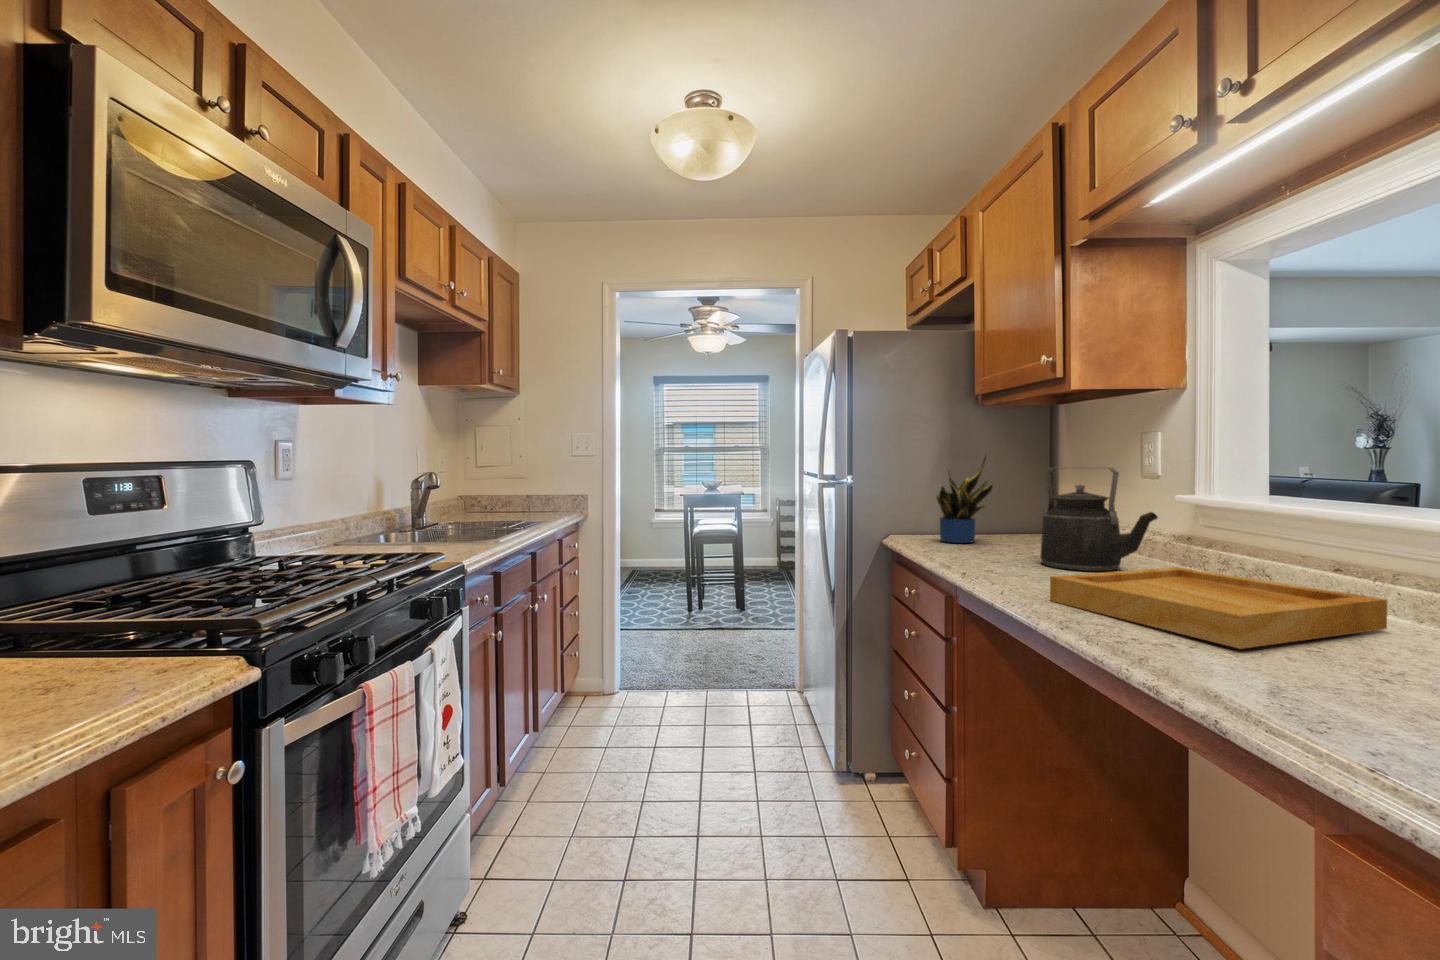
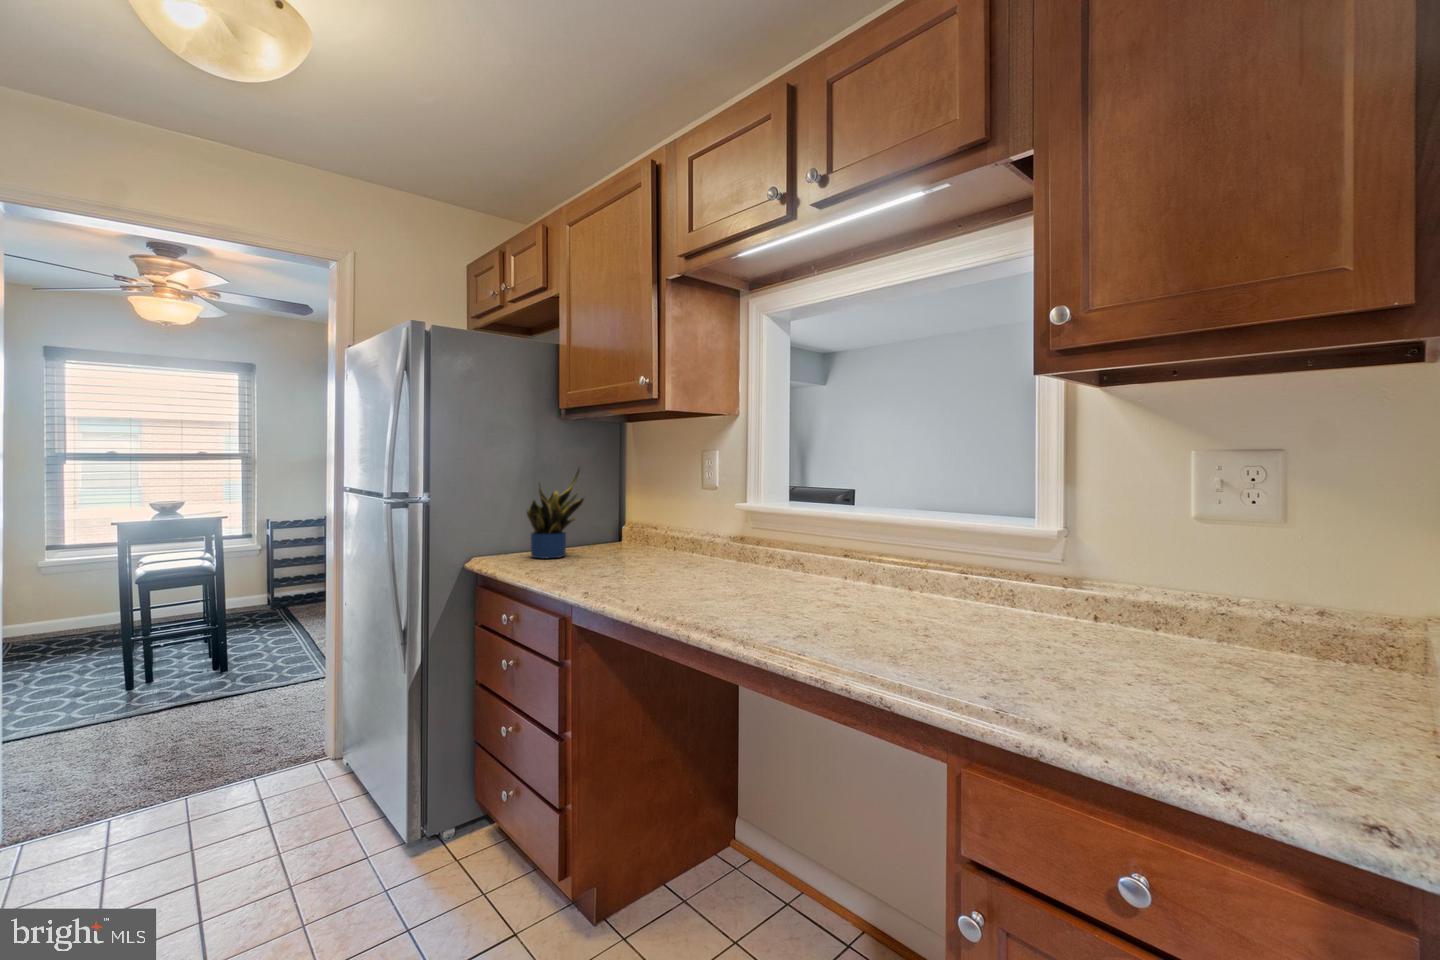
kettle: present [1040,468,1158,571] -> none [638,481,731,575]
tray: present [1050,567,1387,649] -> none [678,564,883,625]

